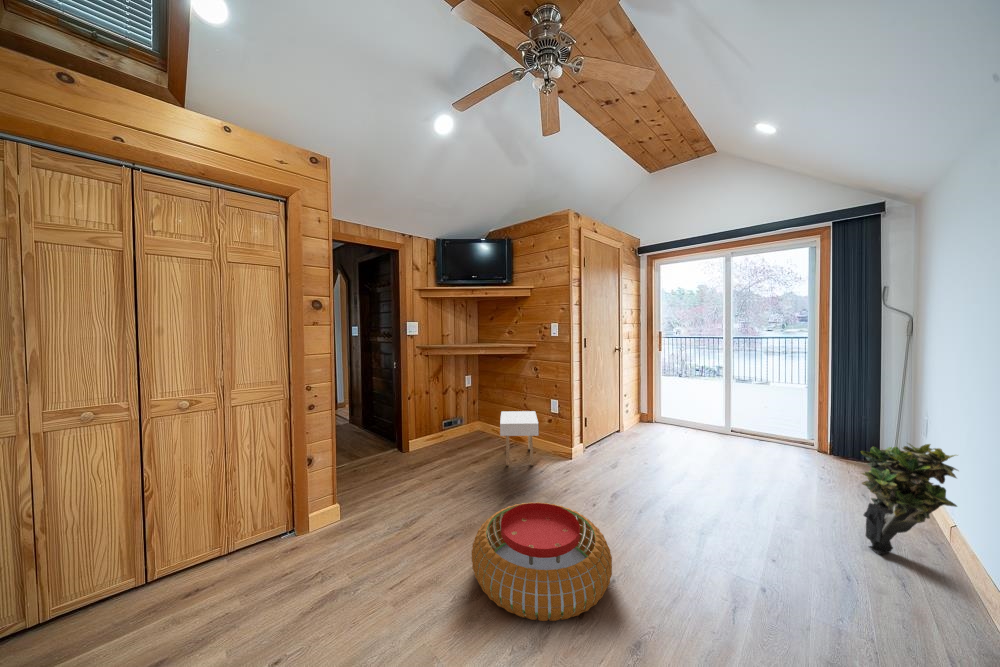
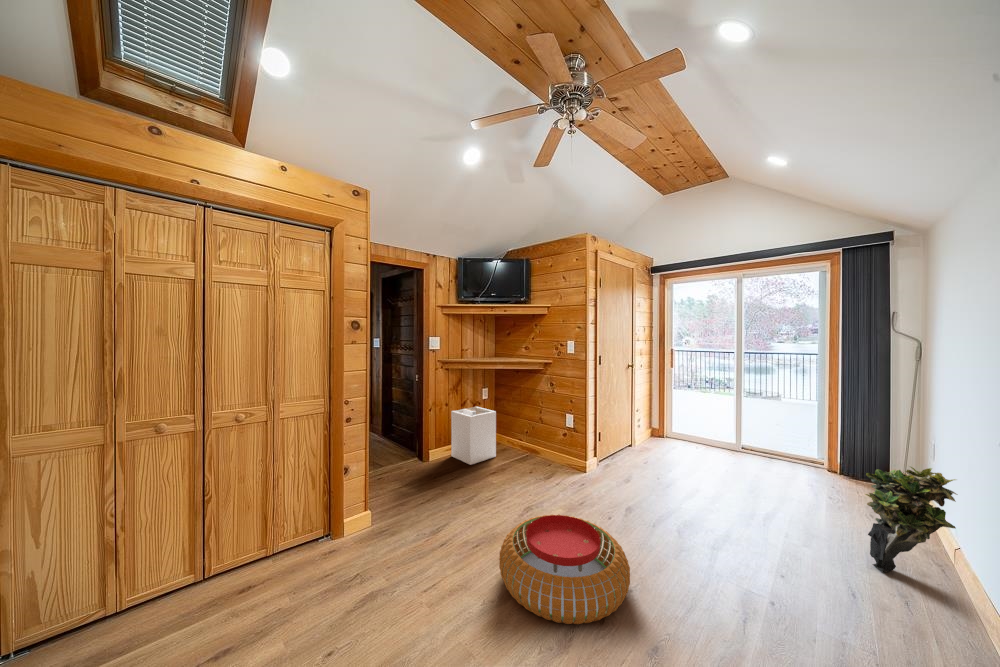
laundry hamper: none [434,394,480,454] -> present [451,407,496,465]
nightstand: present [500,411,539,466] -> none [517,425,555,478]

